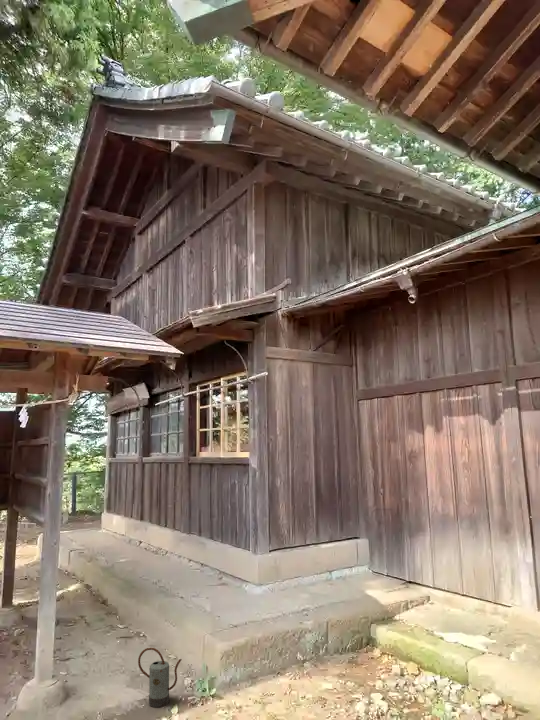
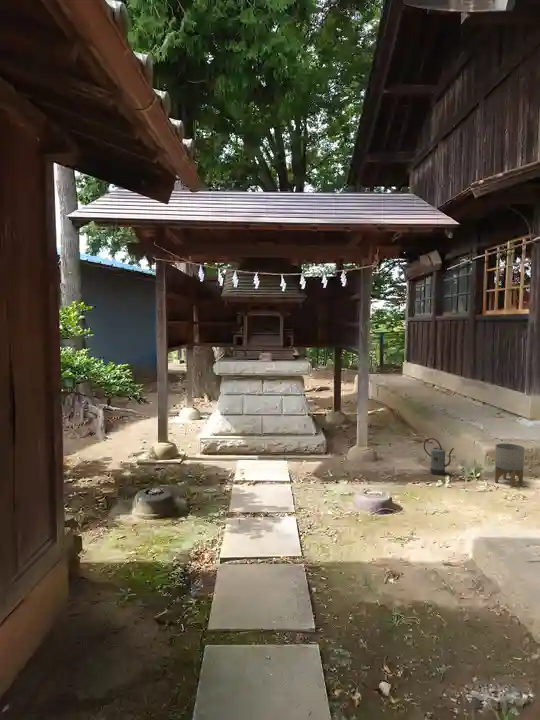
planter: none [235,637,270,704] -> present [495,443,524,486]

